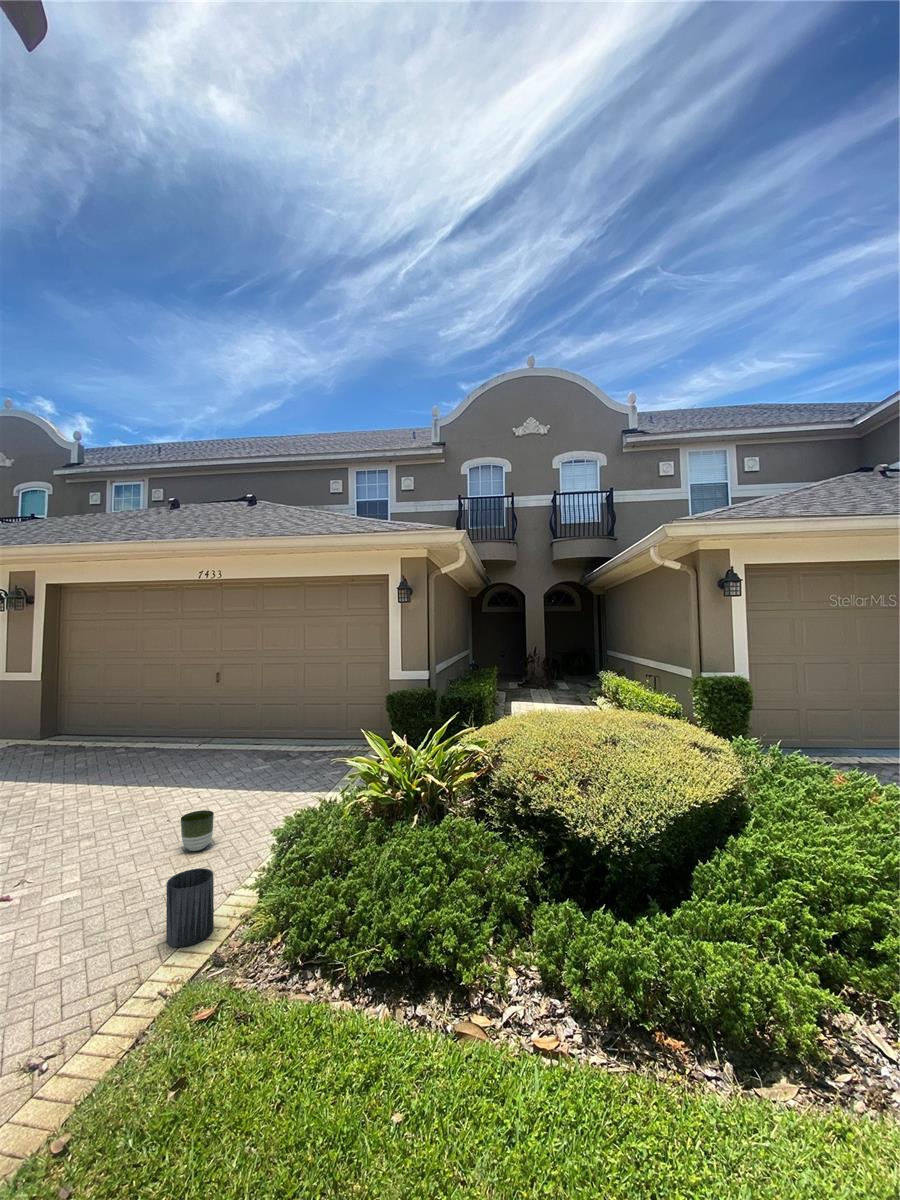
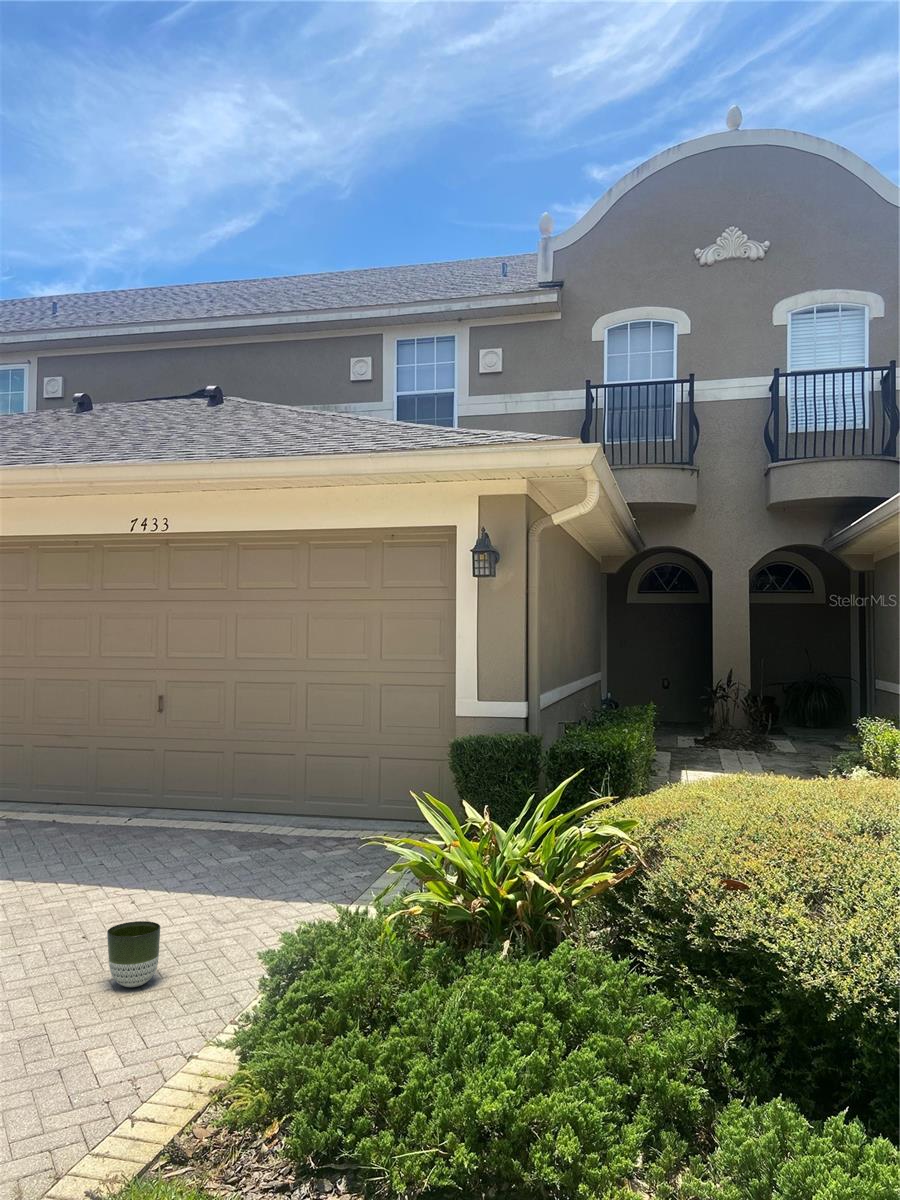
trash can: present [166,868,214,947] -> none [94,1006,168,1129]

